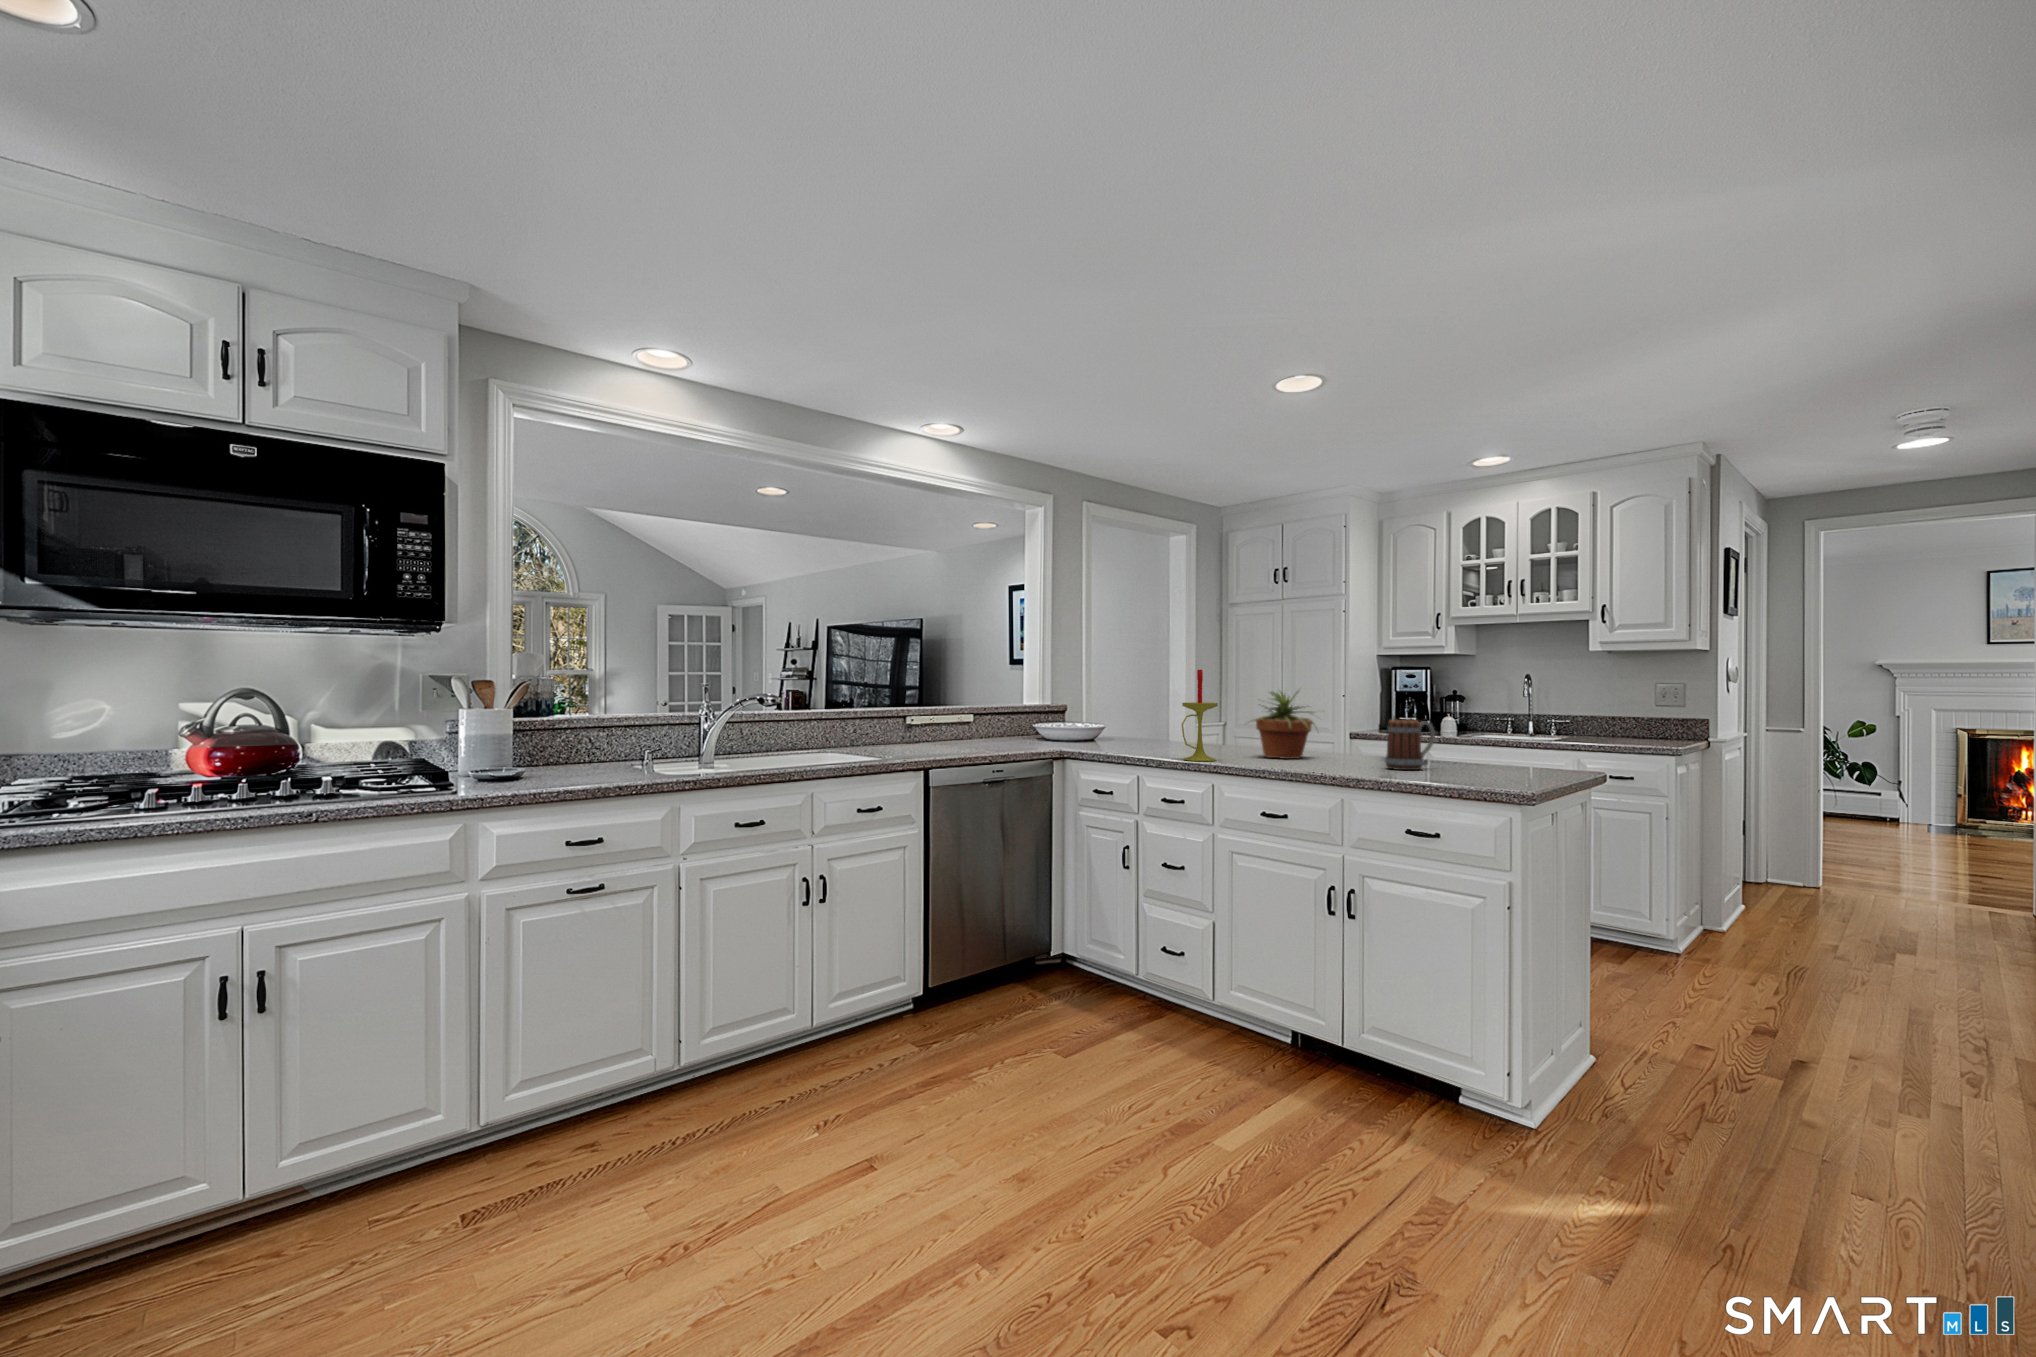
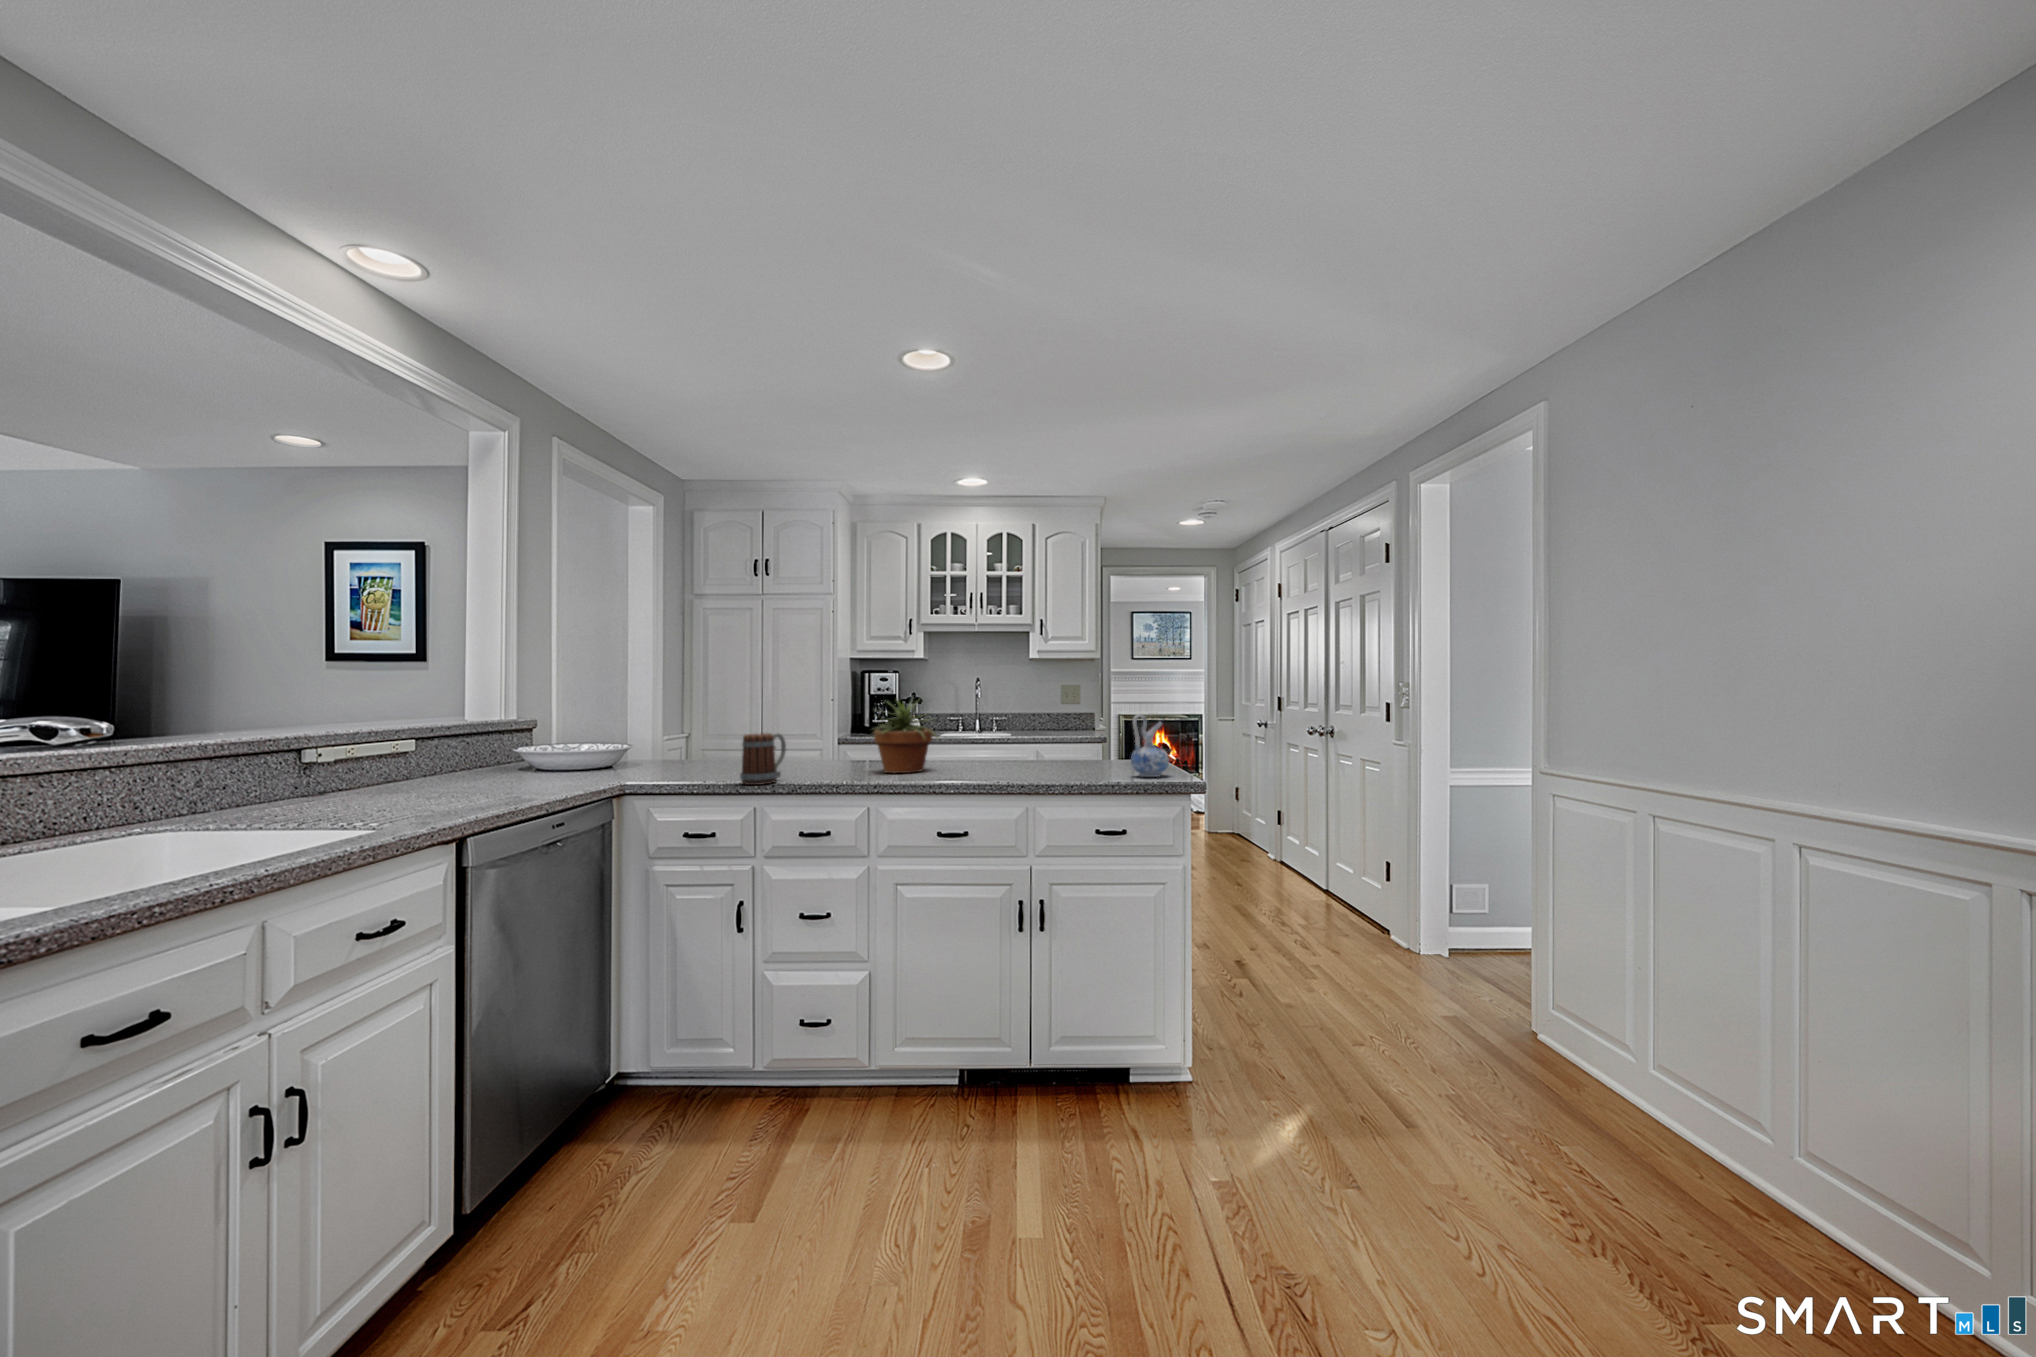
candle: present [1182,670,1218,761] -> none [818,675,861,786]
ceramic pitcher: none [1449,714,1494,782] -> present [1131,714,1169,777]
mug: present [1385,720,1435,770] -> present [740,733,786,785]

